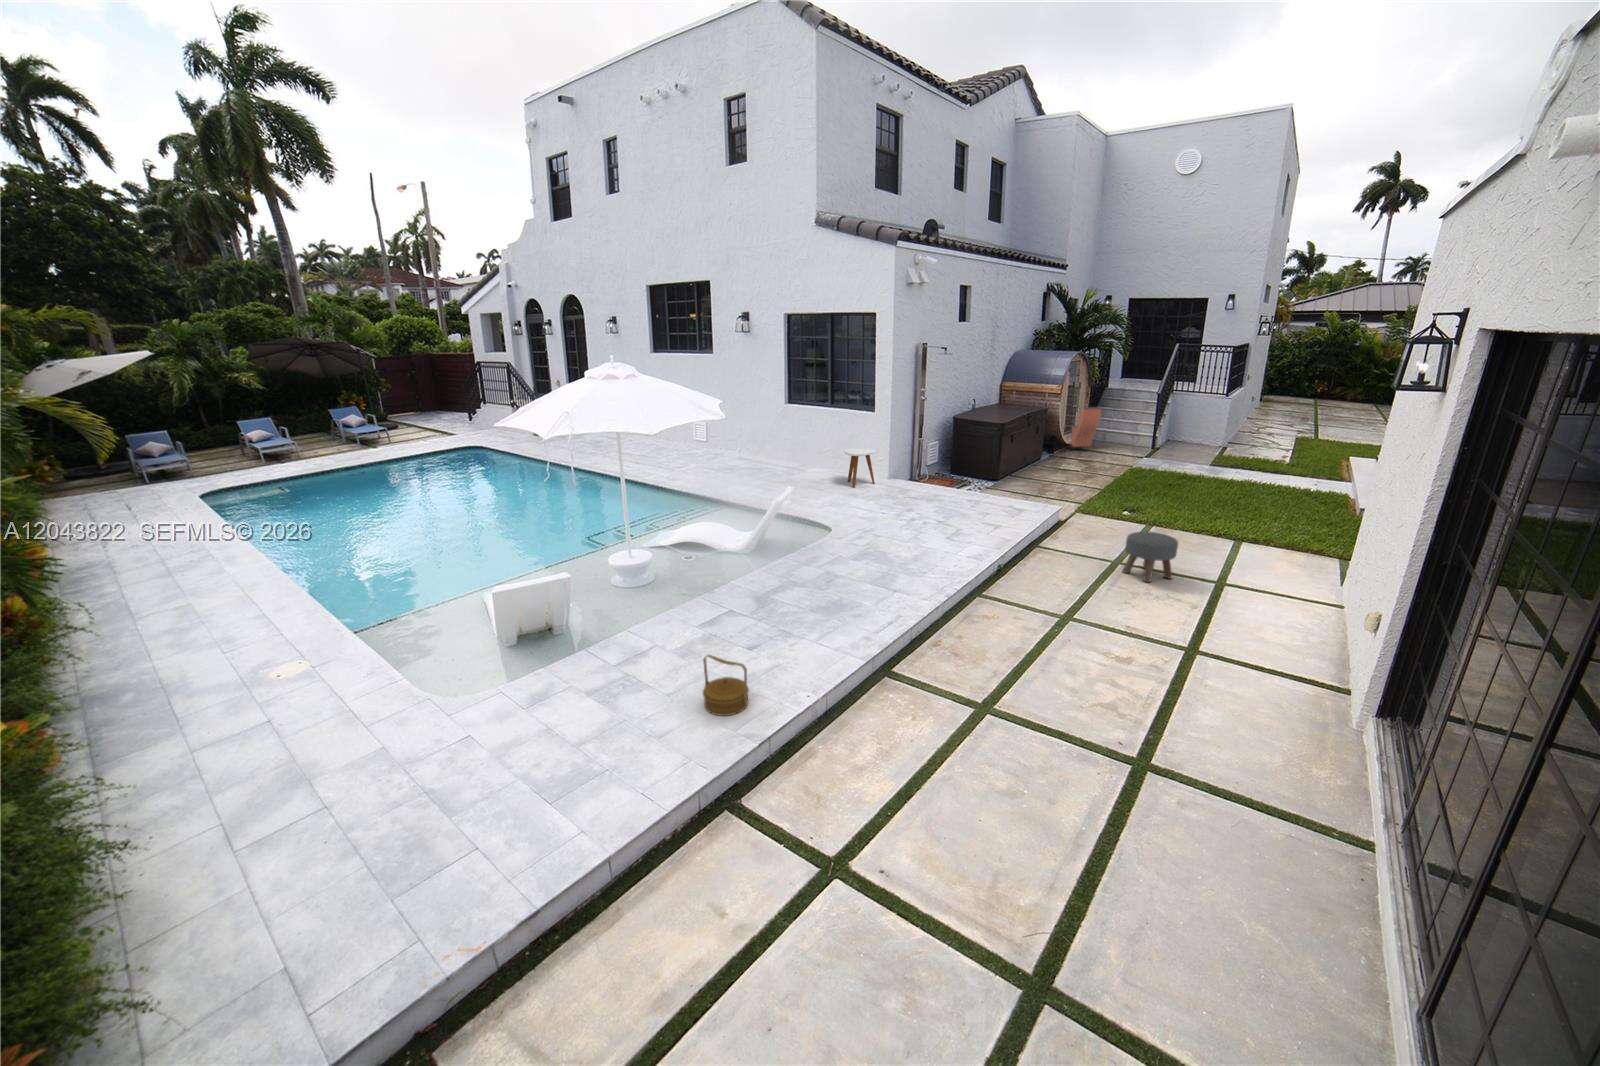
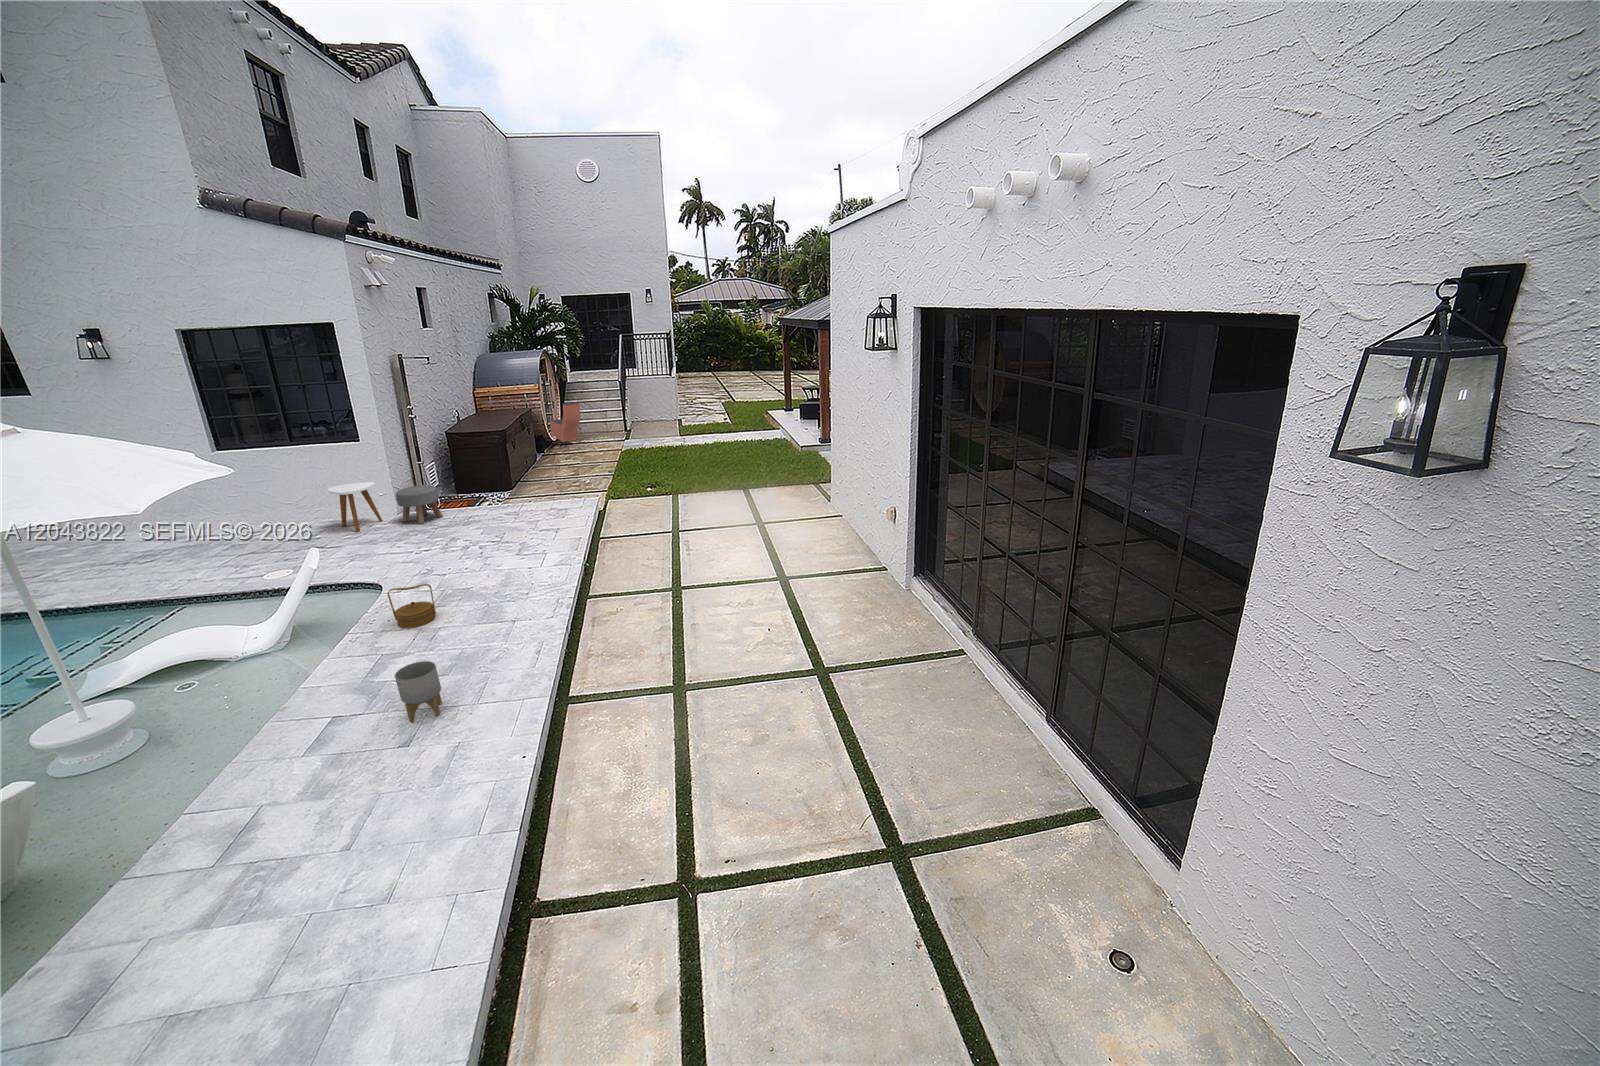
ottoman: present [1122,531,1178,582] -> present [396,485,443,524]
planter: none [765,587,794,635] -> present [395,661,442,722]
basket: present [703,655,749,716] -> present [387,584,436,628]

